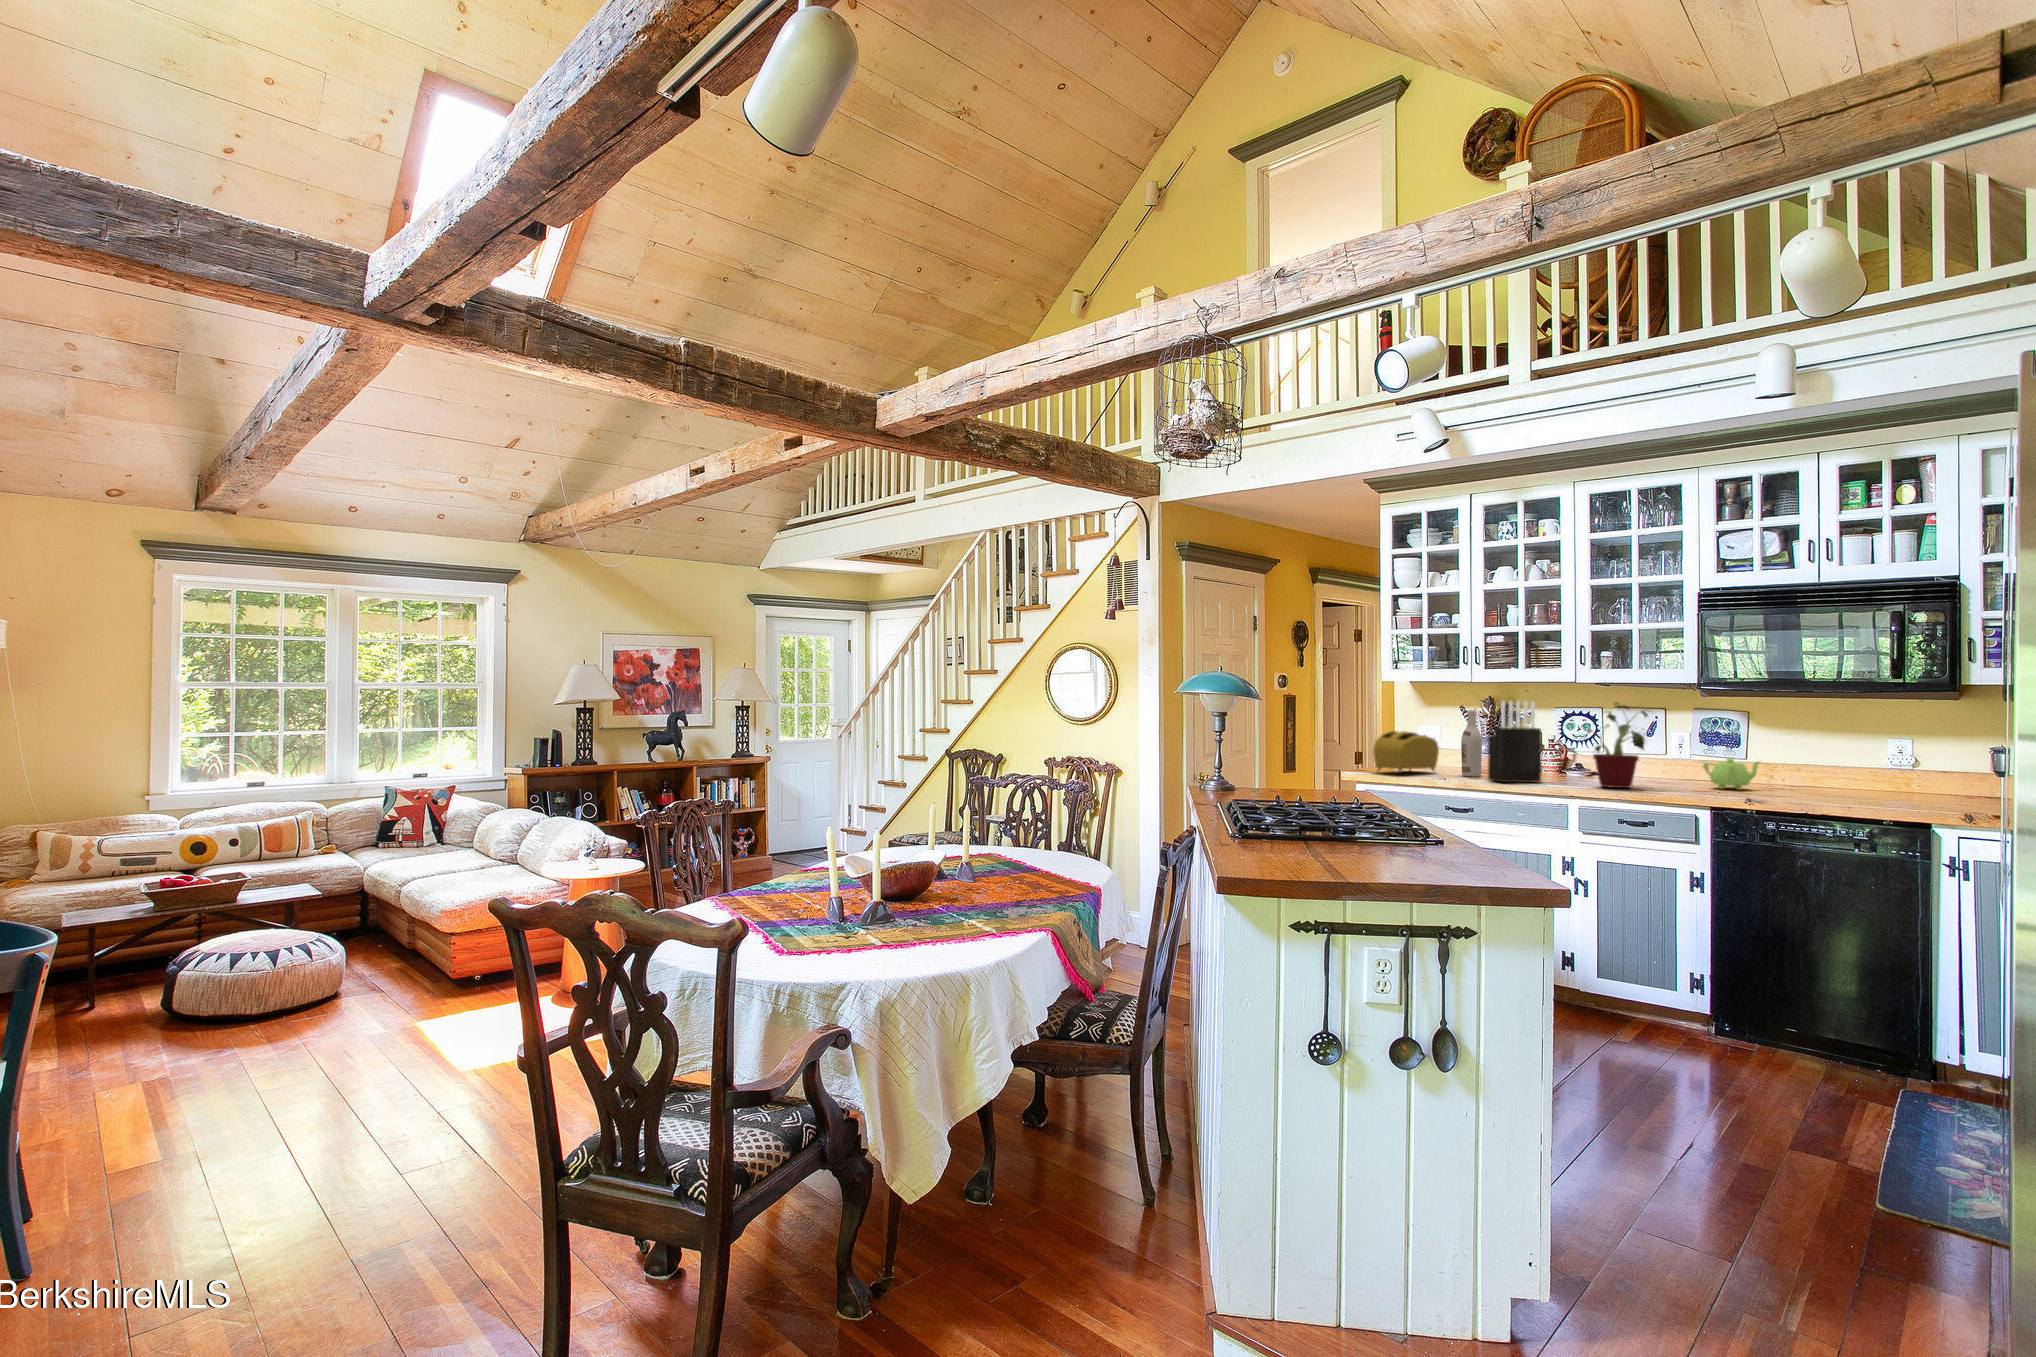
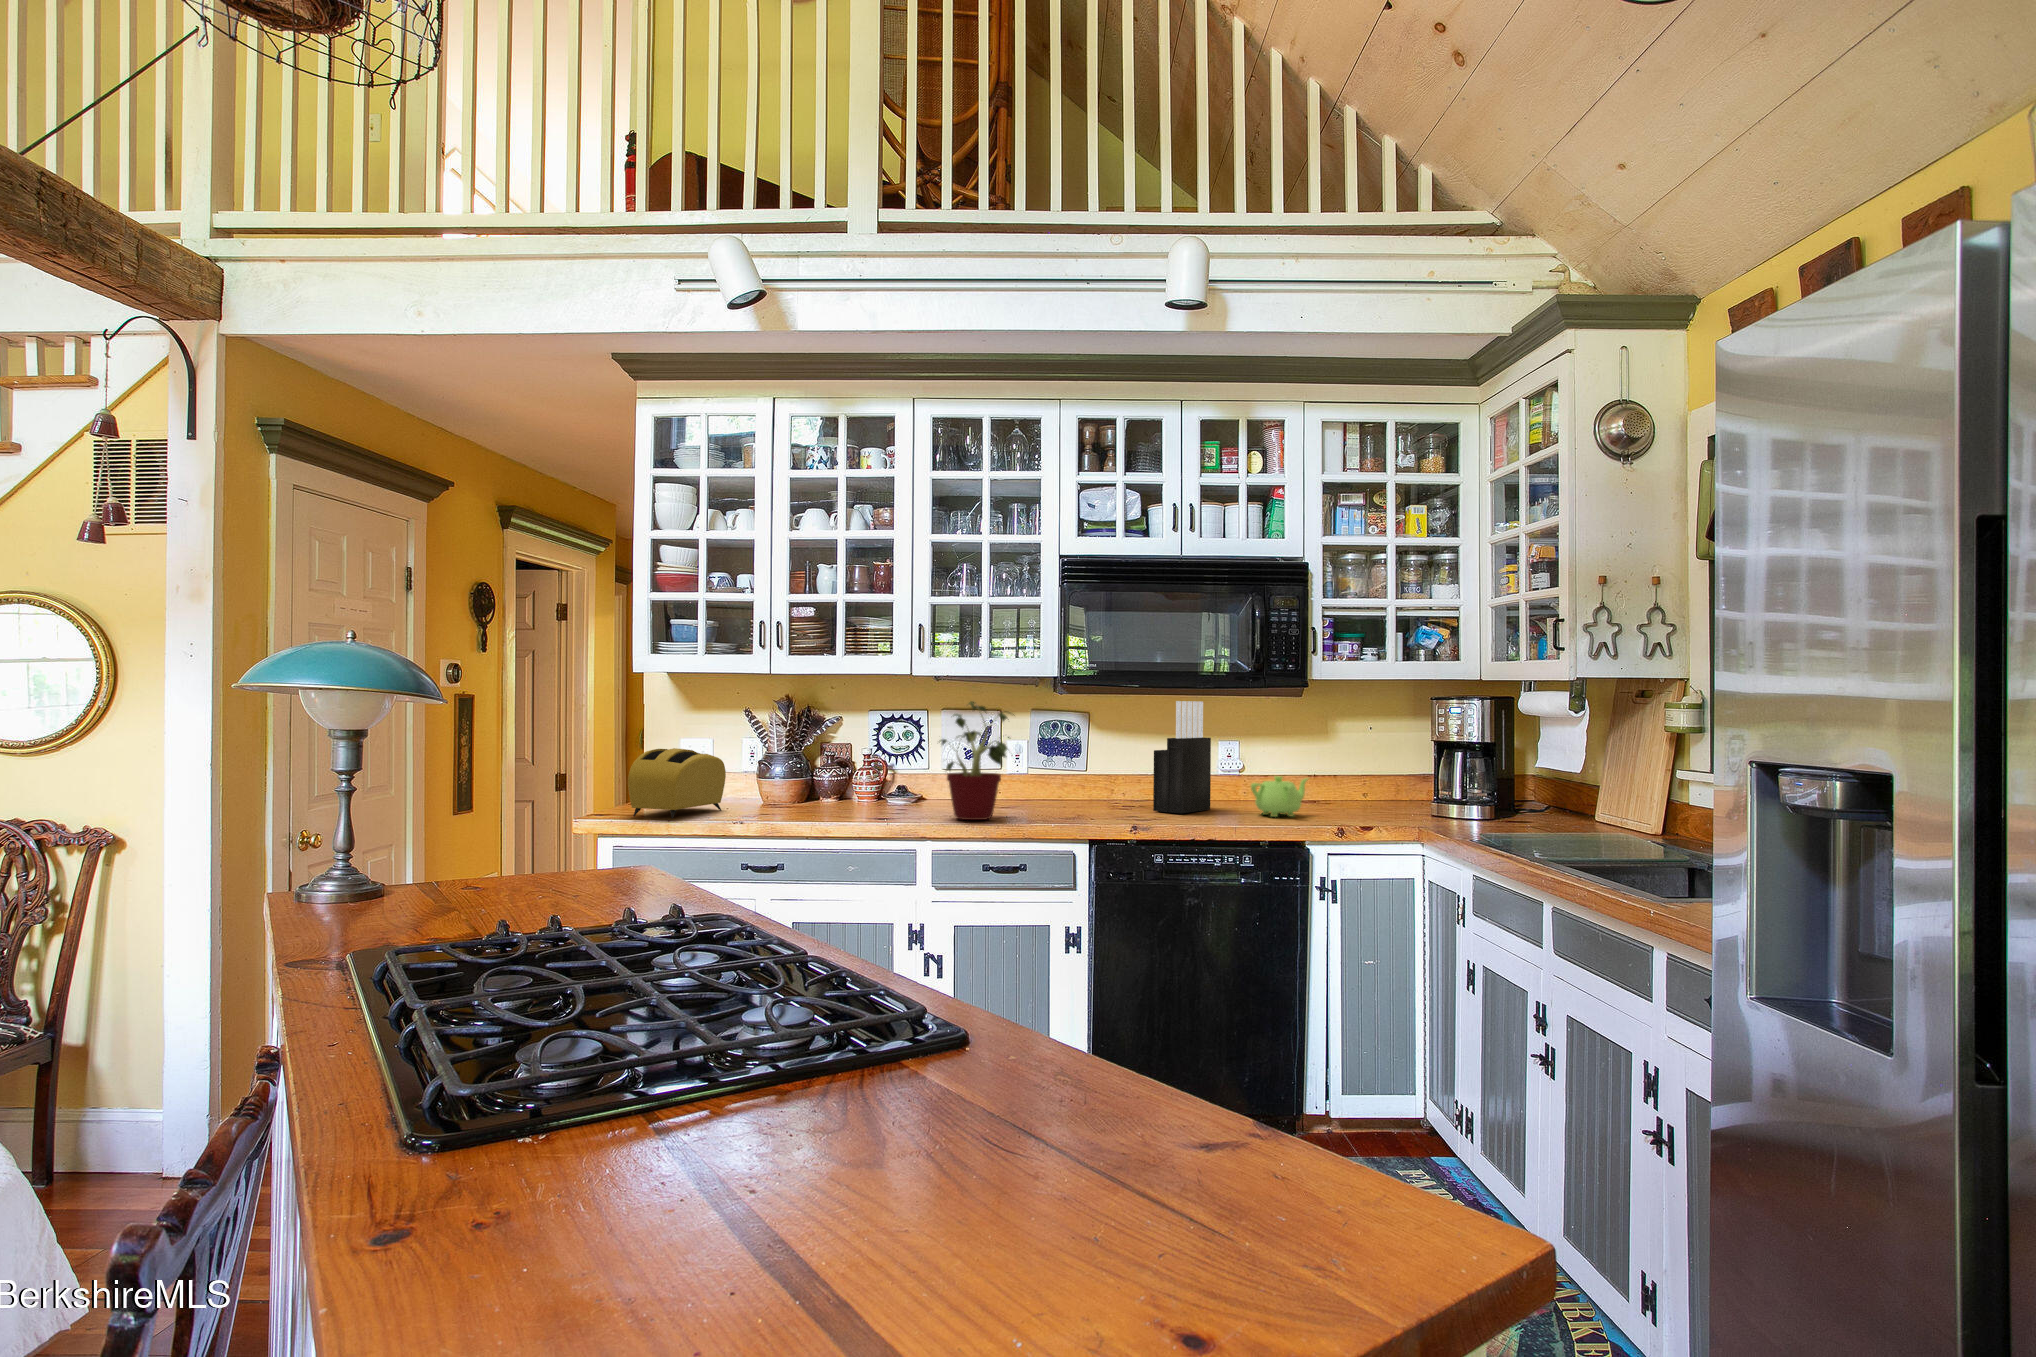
knife block: present [1488,701,1541,783] -> present [1153,701,1211,813]
wine bottle: present [1461,710,1482,777] -> none [761,714,790,813]
teapot: present [1703,758,1759,790] -> present [1251,776,1308,817]

